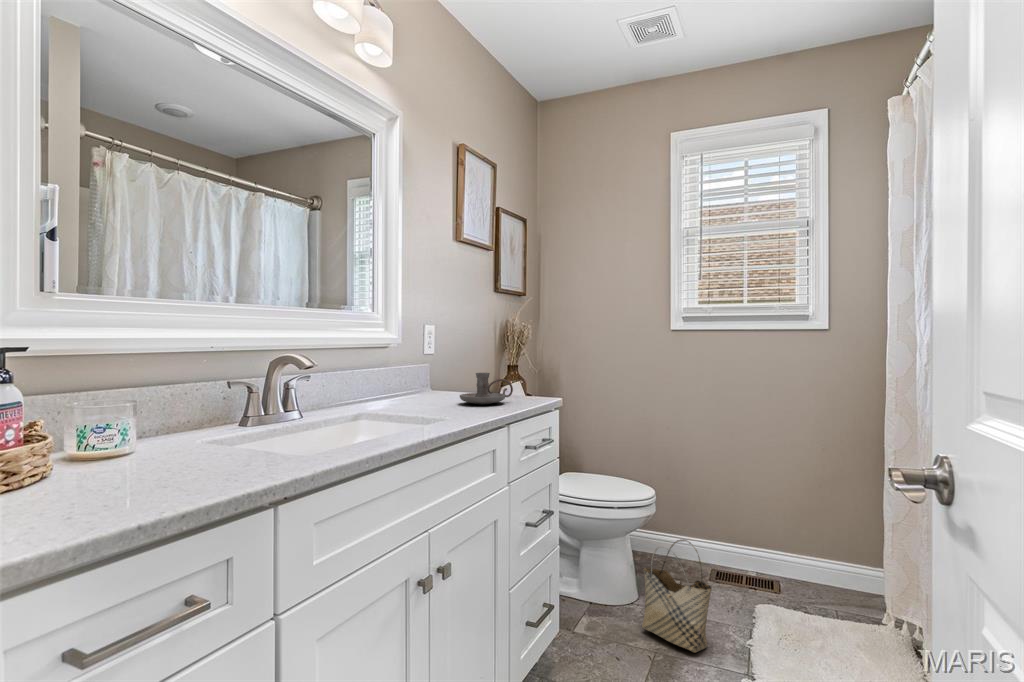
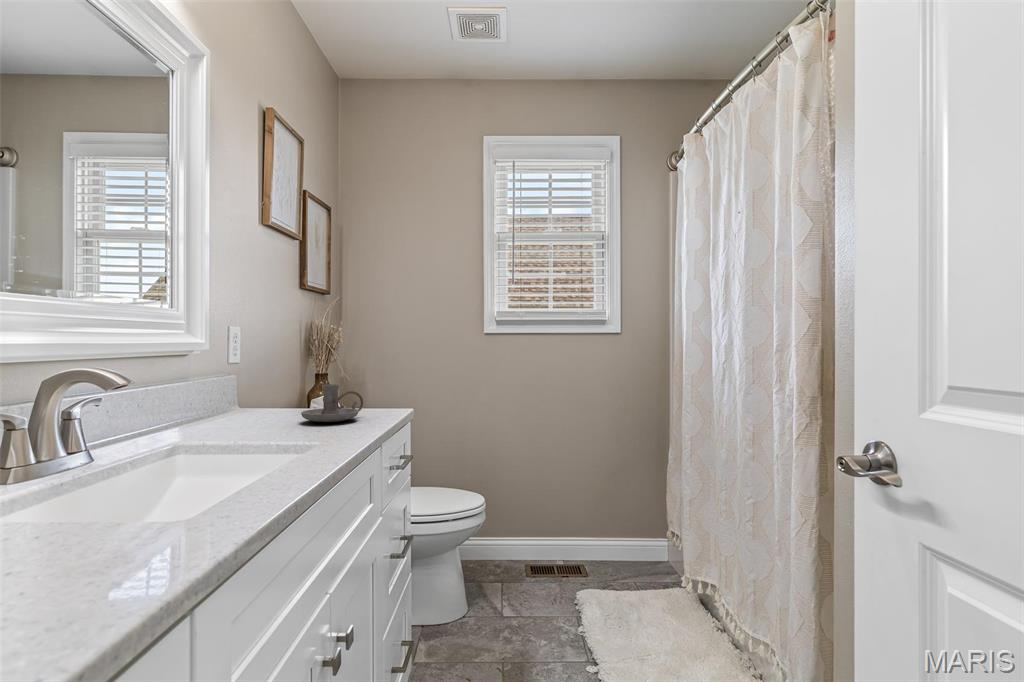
woven basket: present [642,540,712,652] -> none [483,542,551,652]

